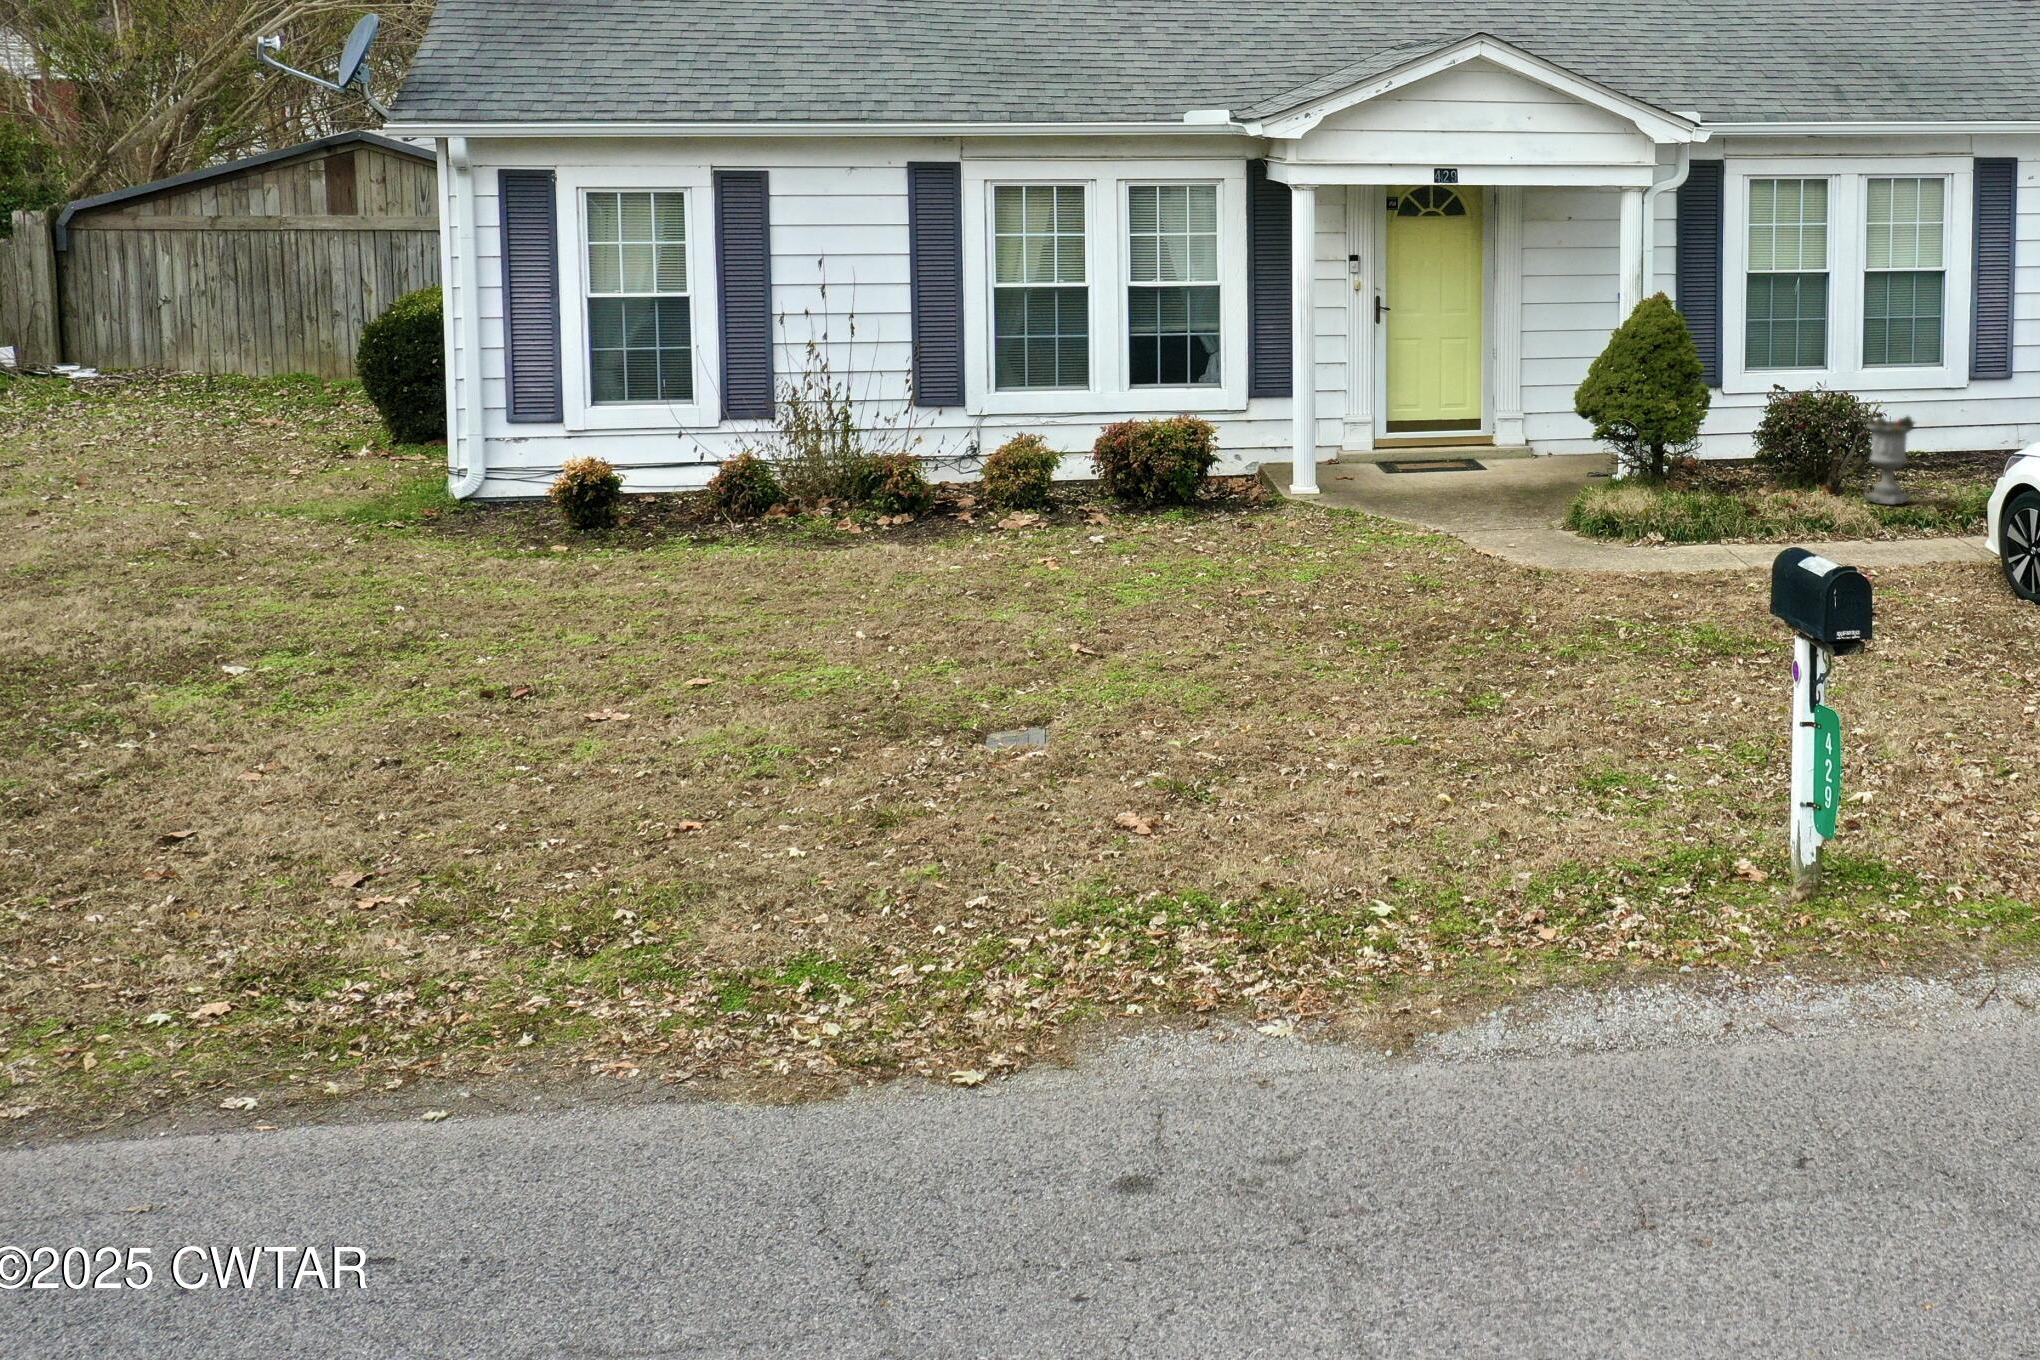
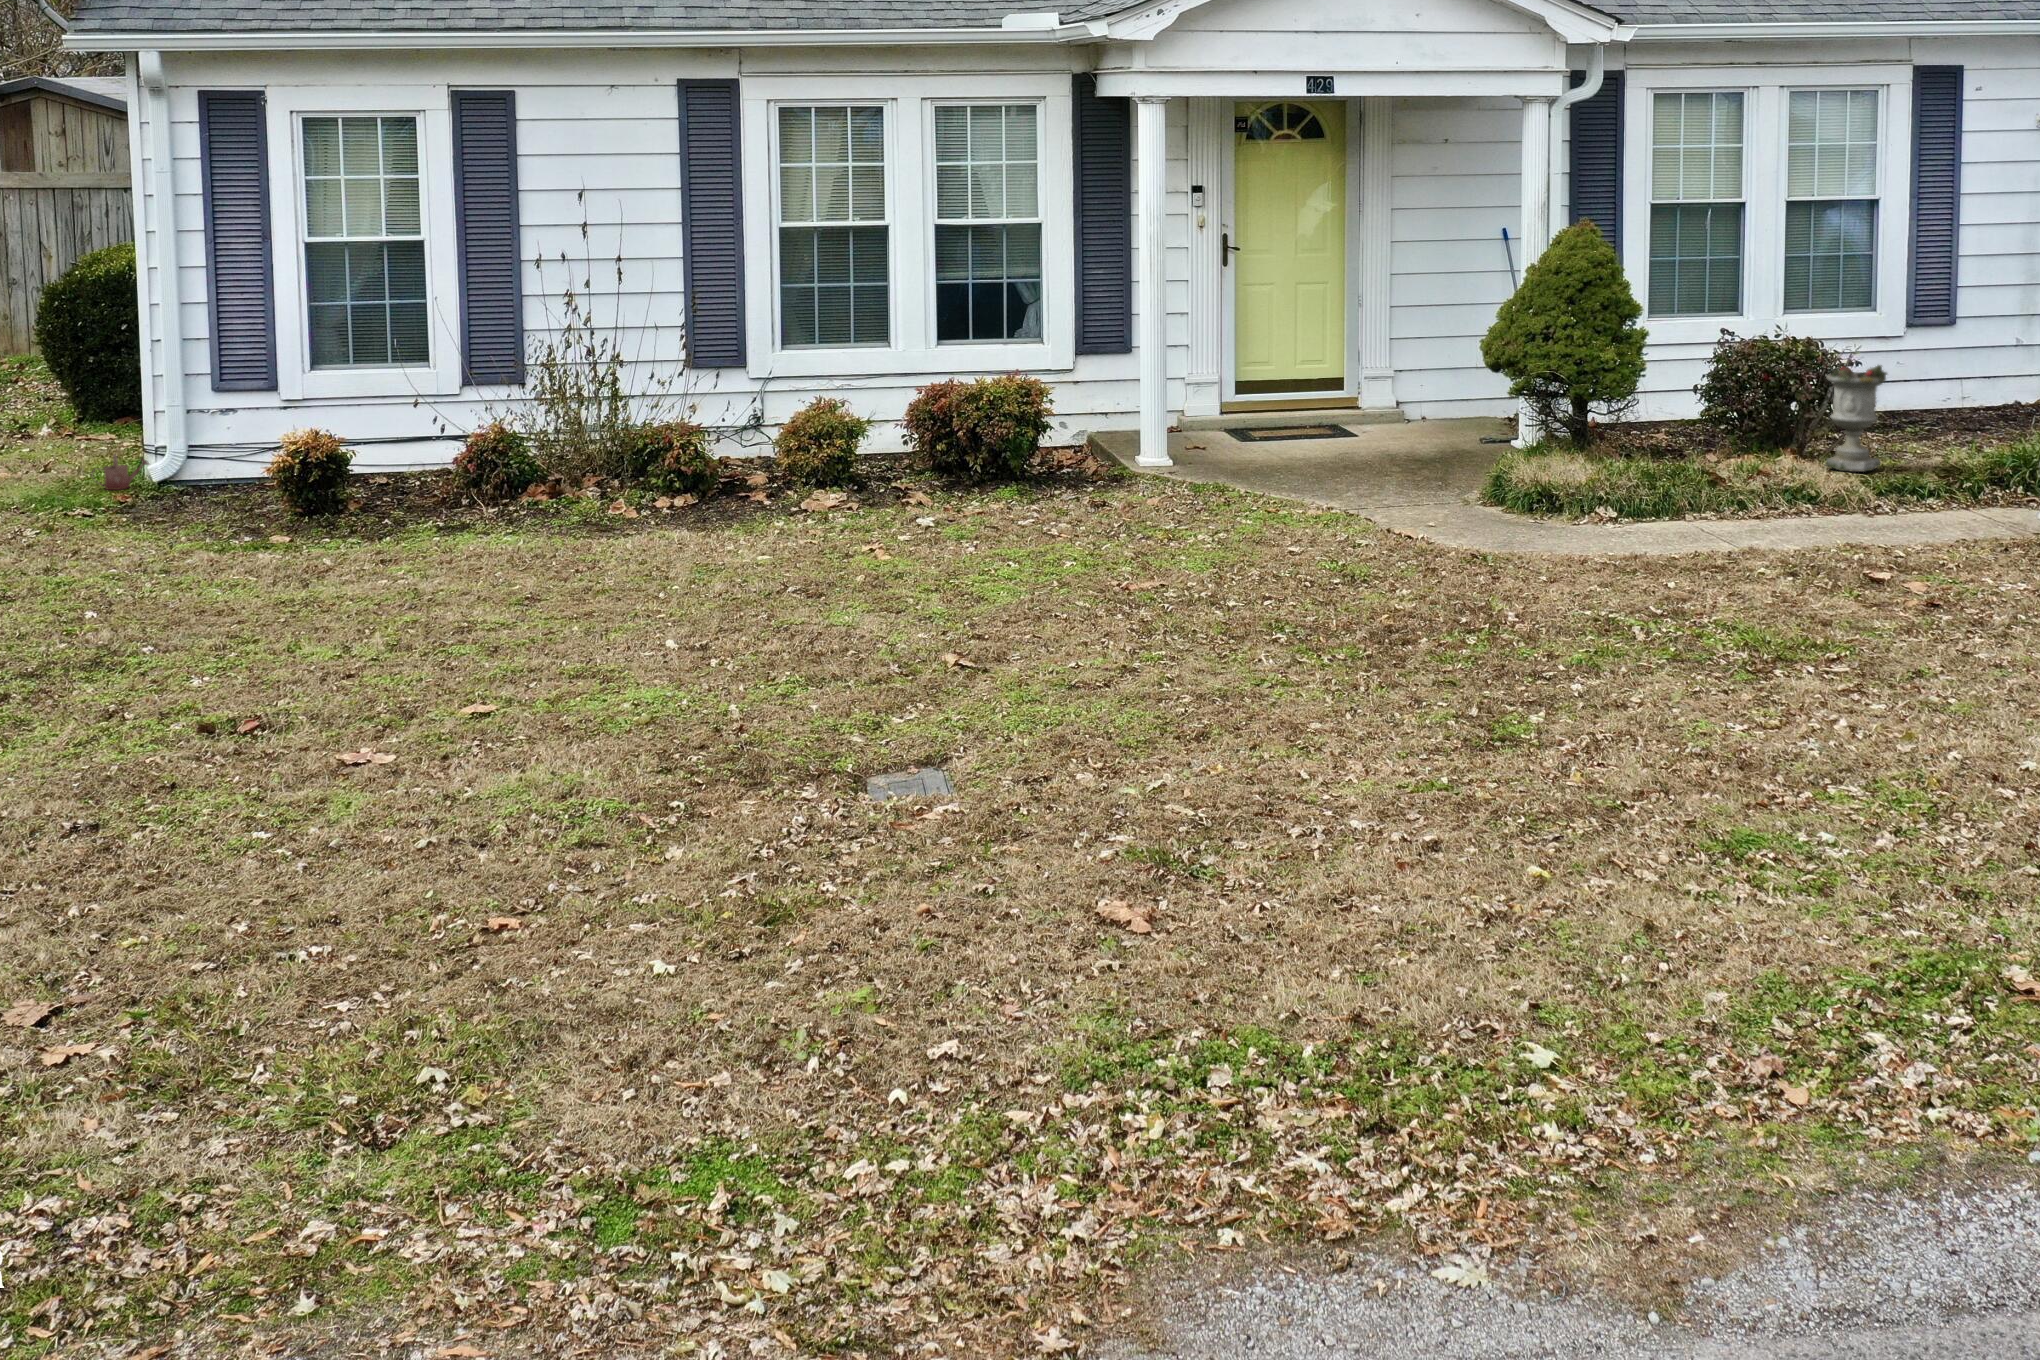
watering can: none [402,475,453,506] -> present [103,454,149,490]

